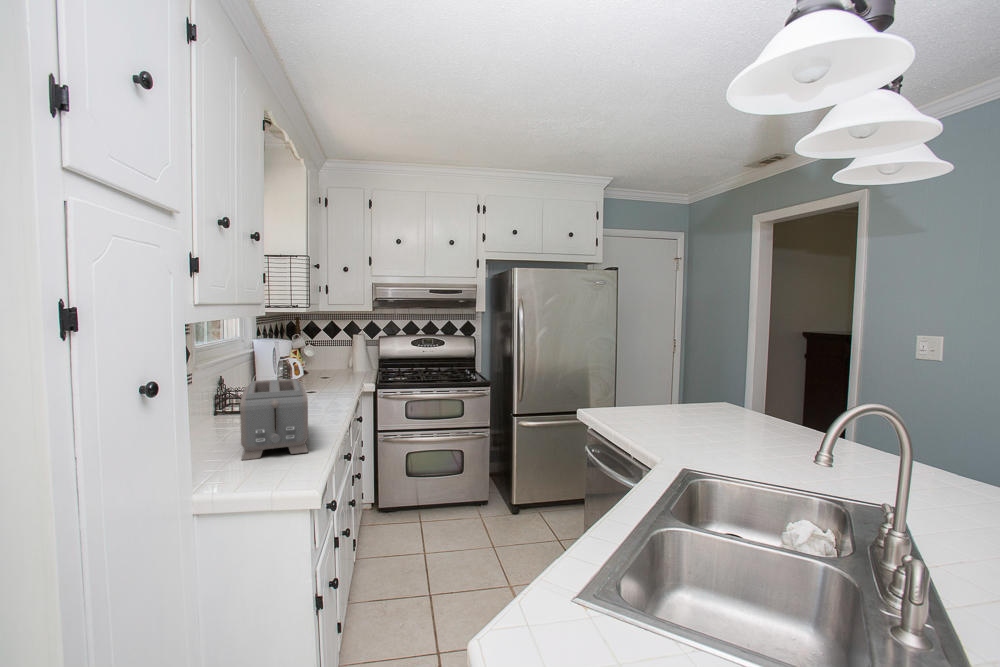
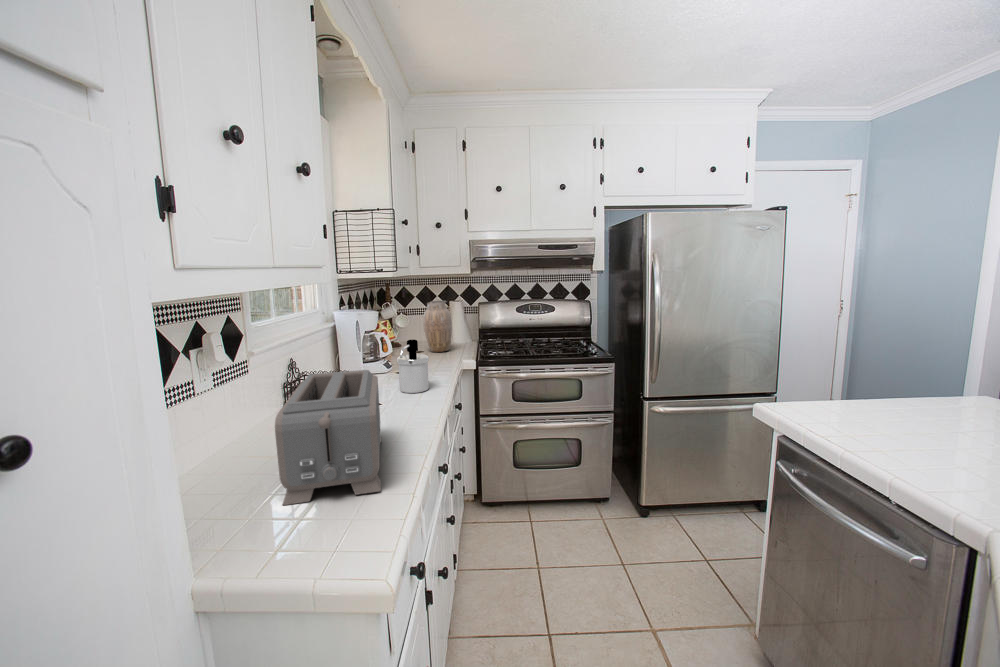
vase: none [329,334,355,379] -> present [423,301,452,352]
soap dispenser: none [310,363,337,405] -> present [397,340,429,393]

